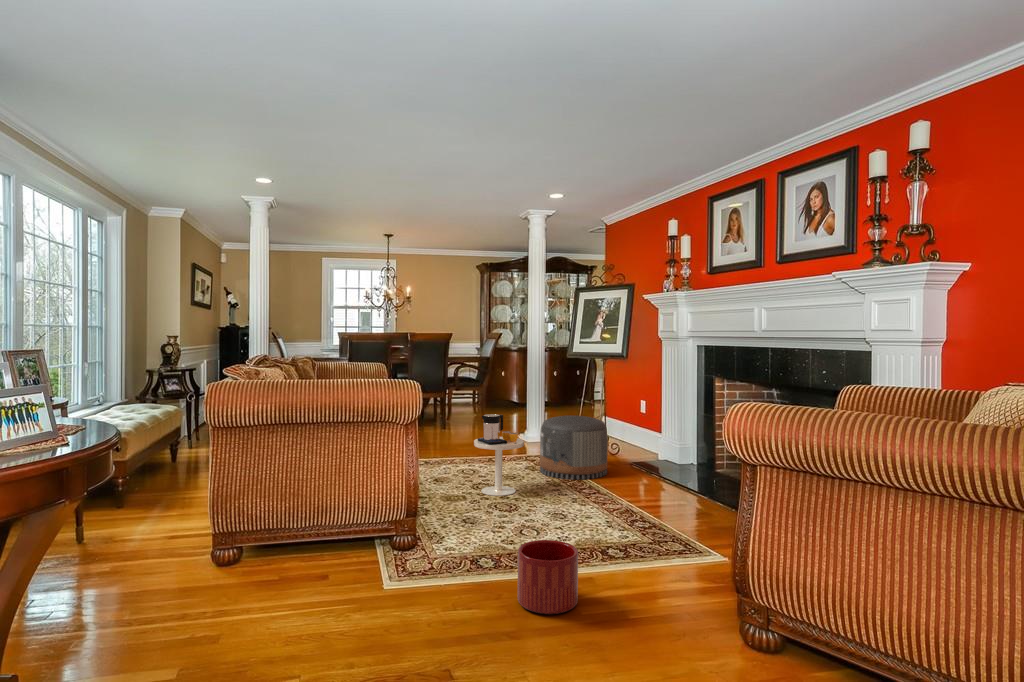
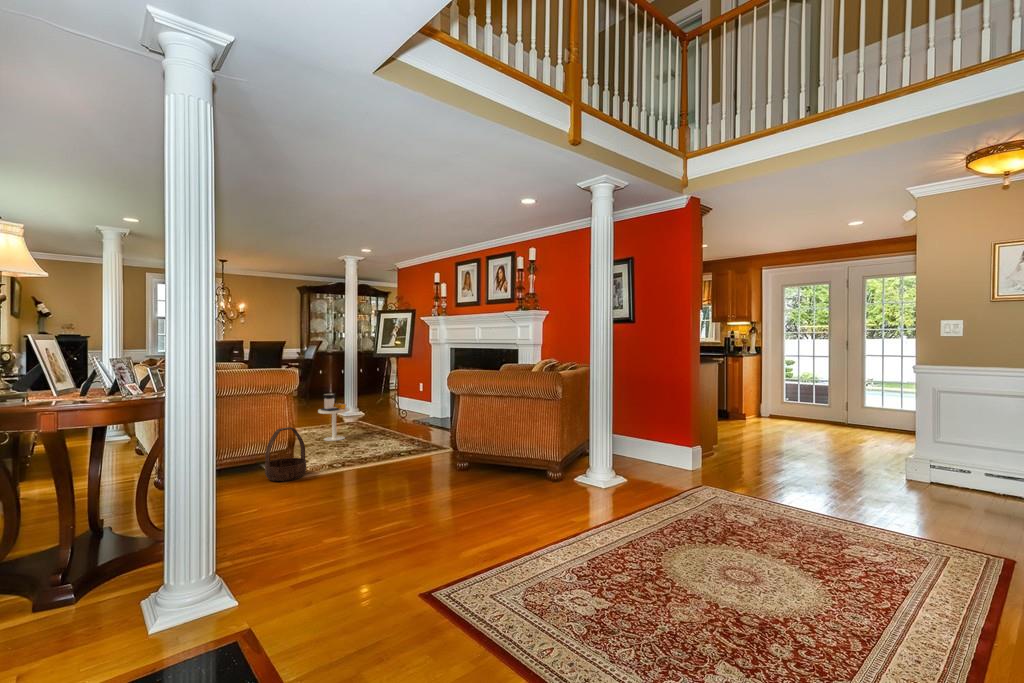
pouf: present [540,416,608,479] -> none [358,393,399,430]
basket: none [348,485,424,597] -> present [265,427,306,481]
planter: present [518,540,578,614] -> none [356,446,385,476]

